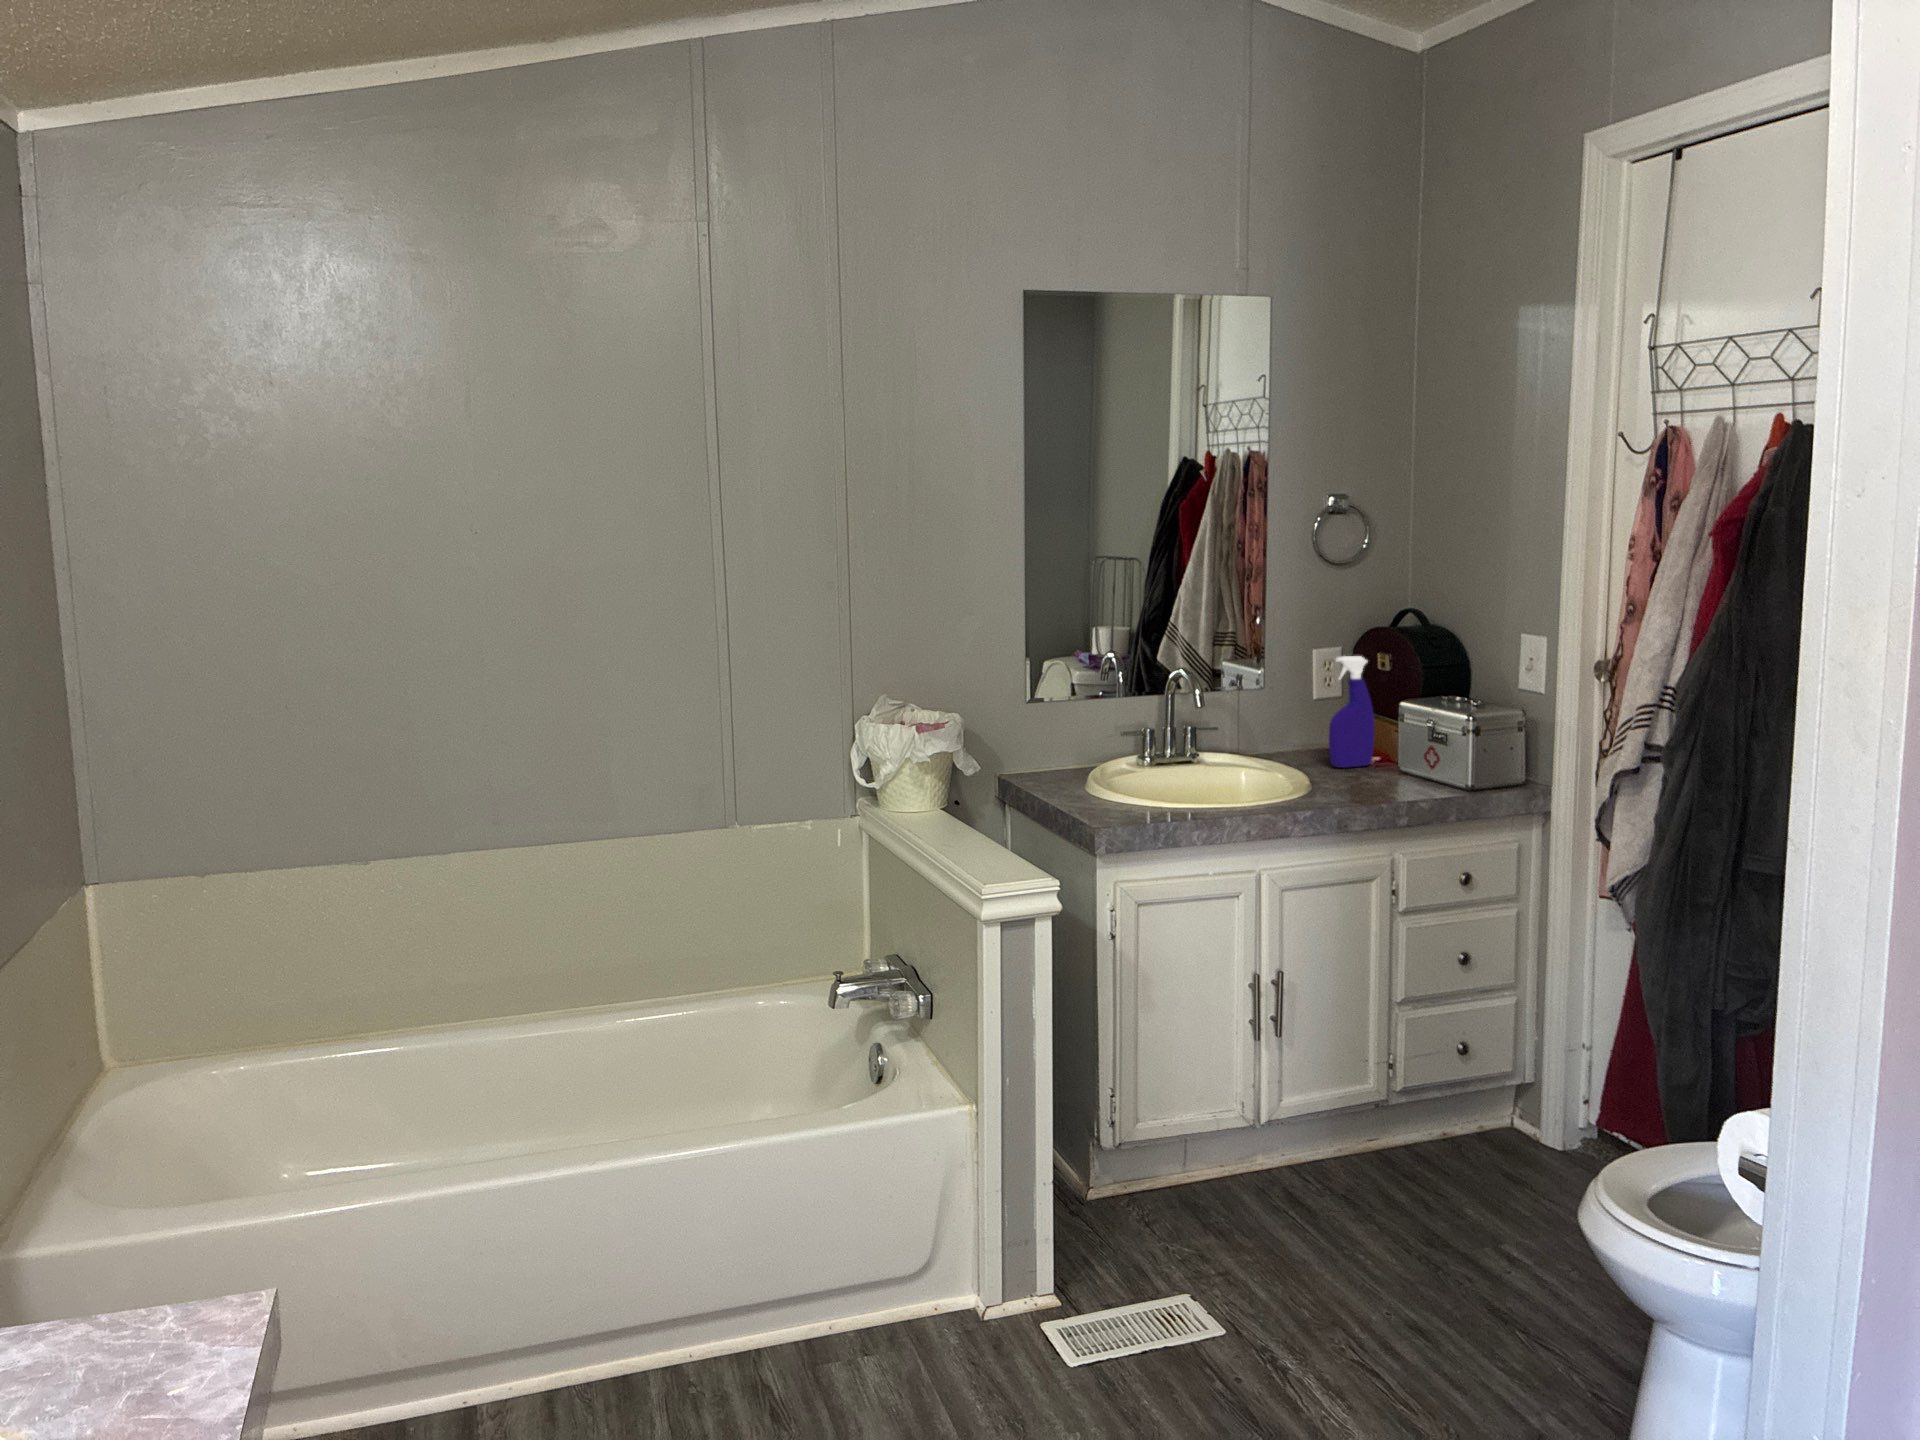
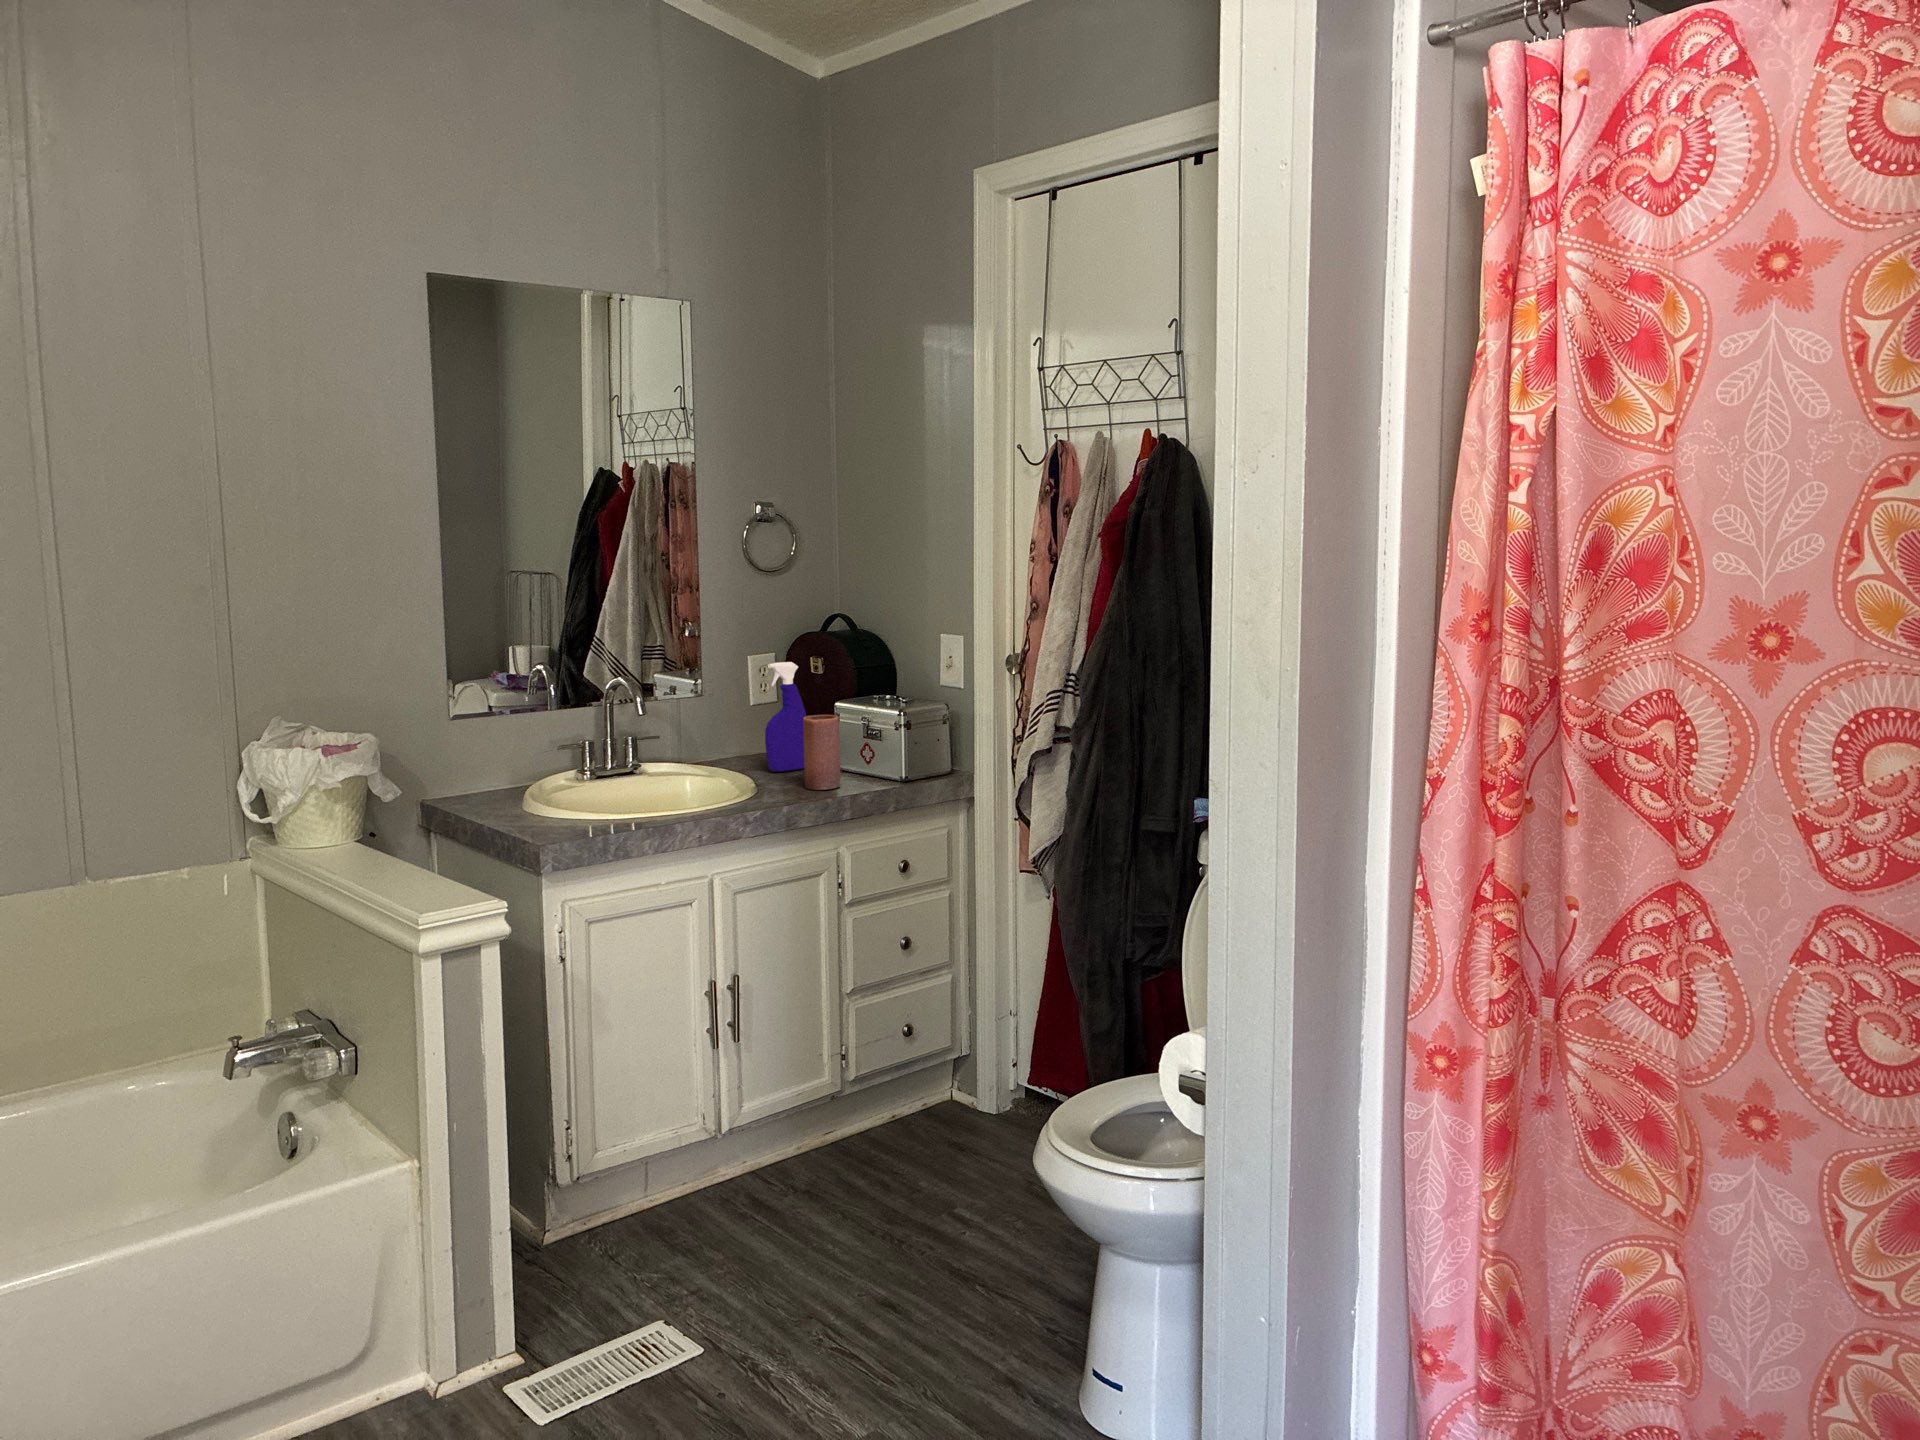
candle: none [1366,714,1405,792] -> present [803,715,841,790]

